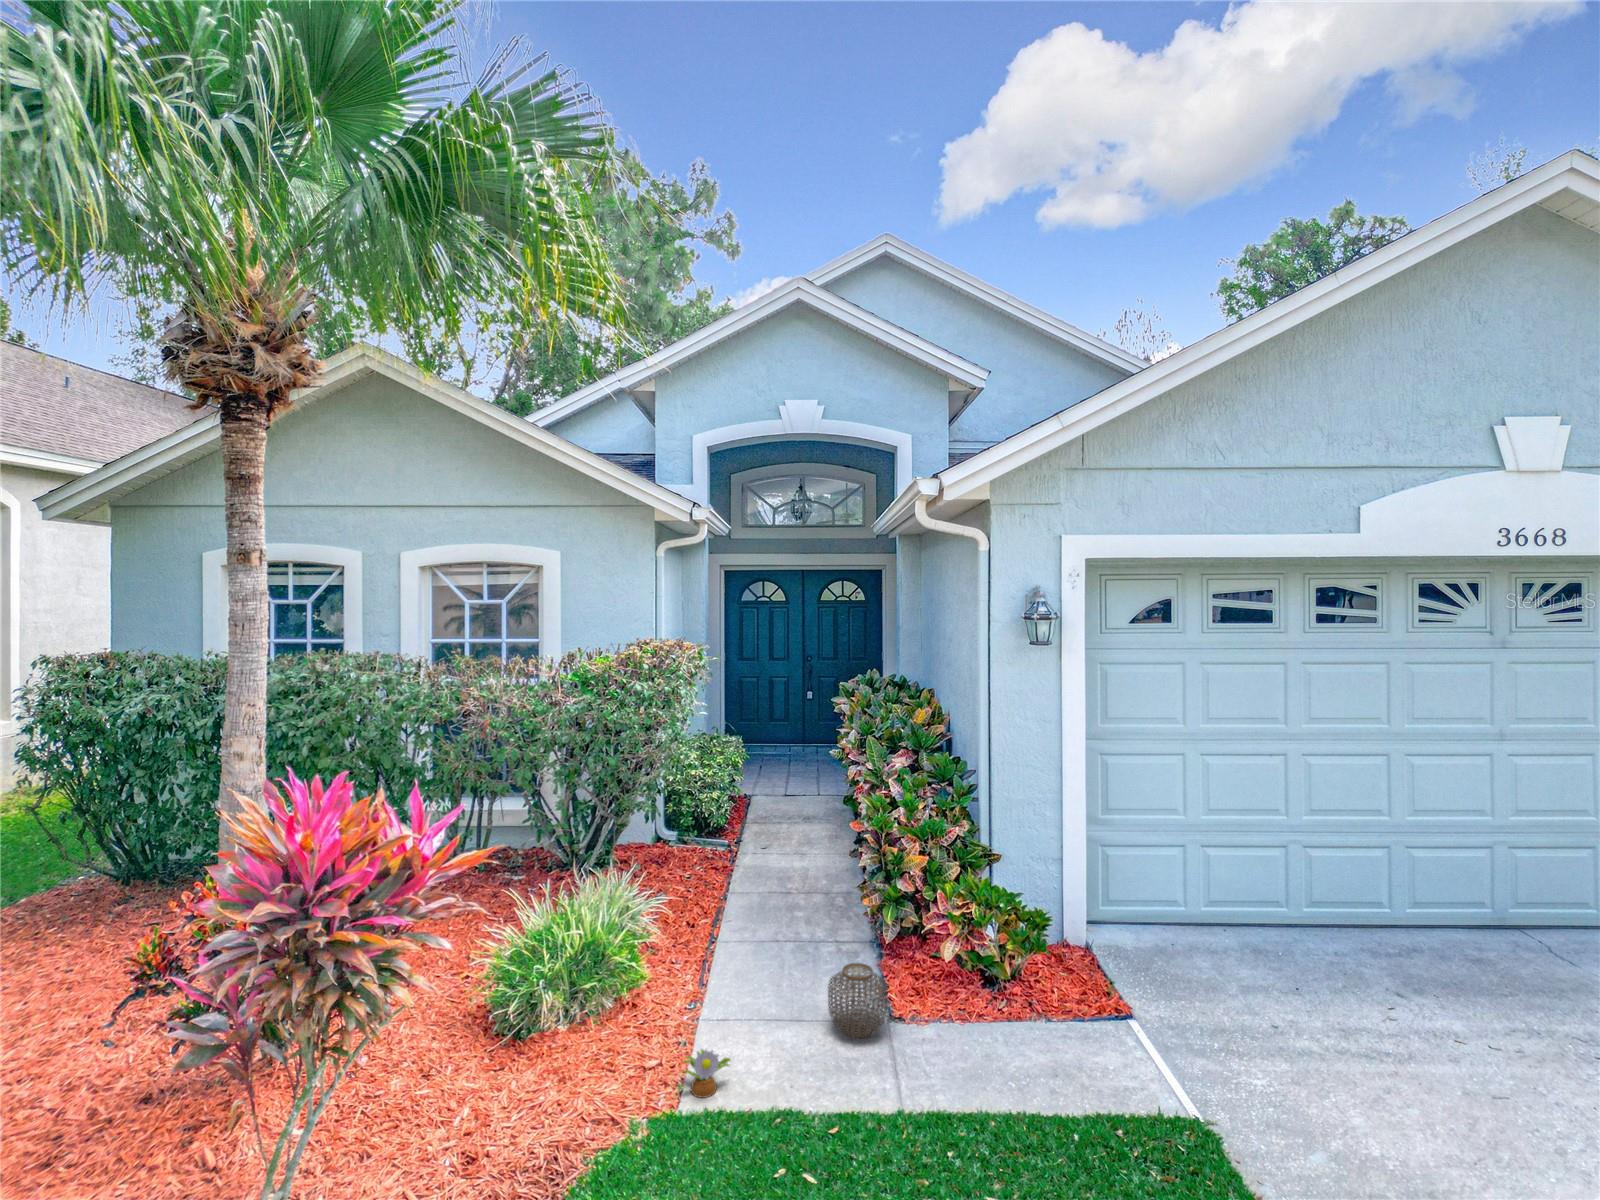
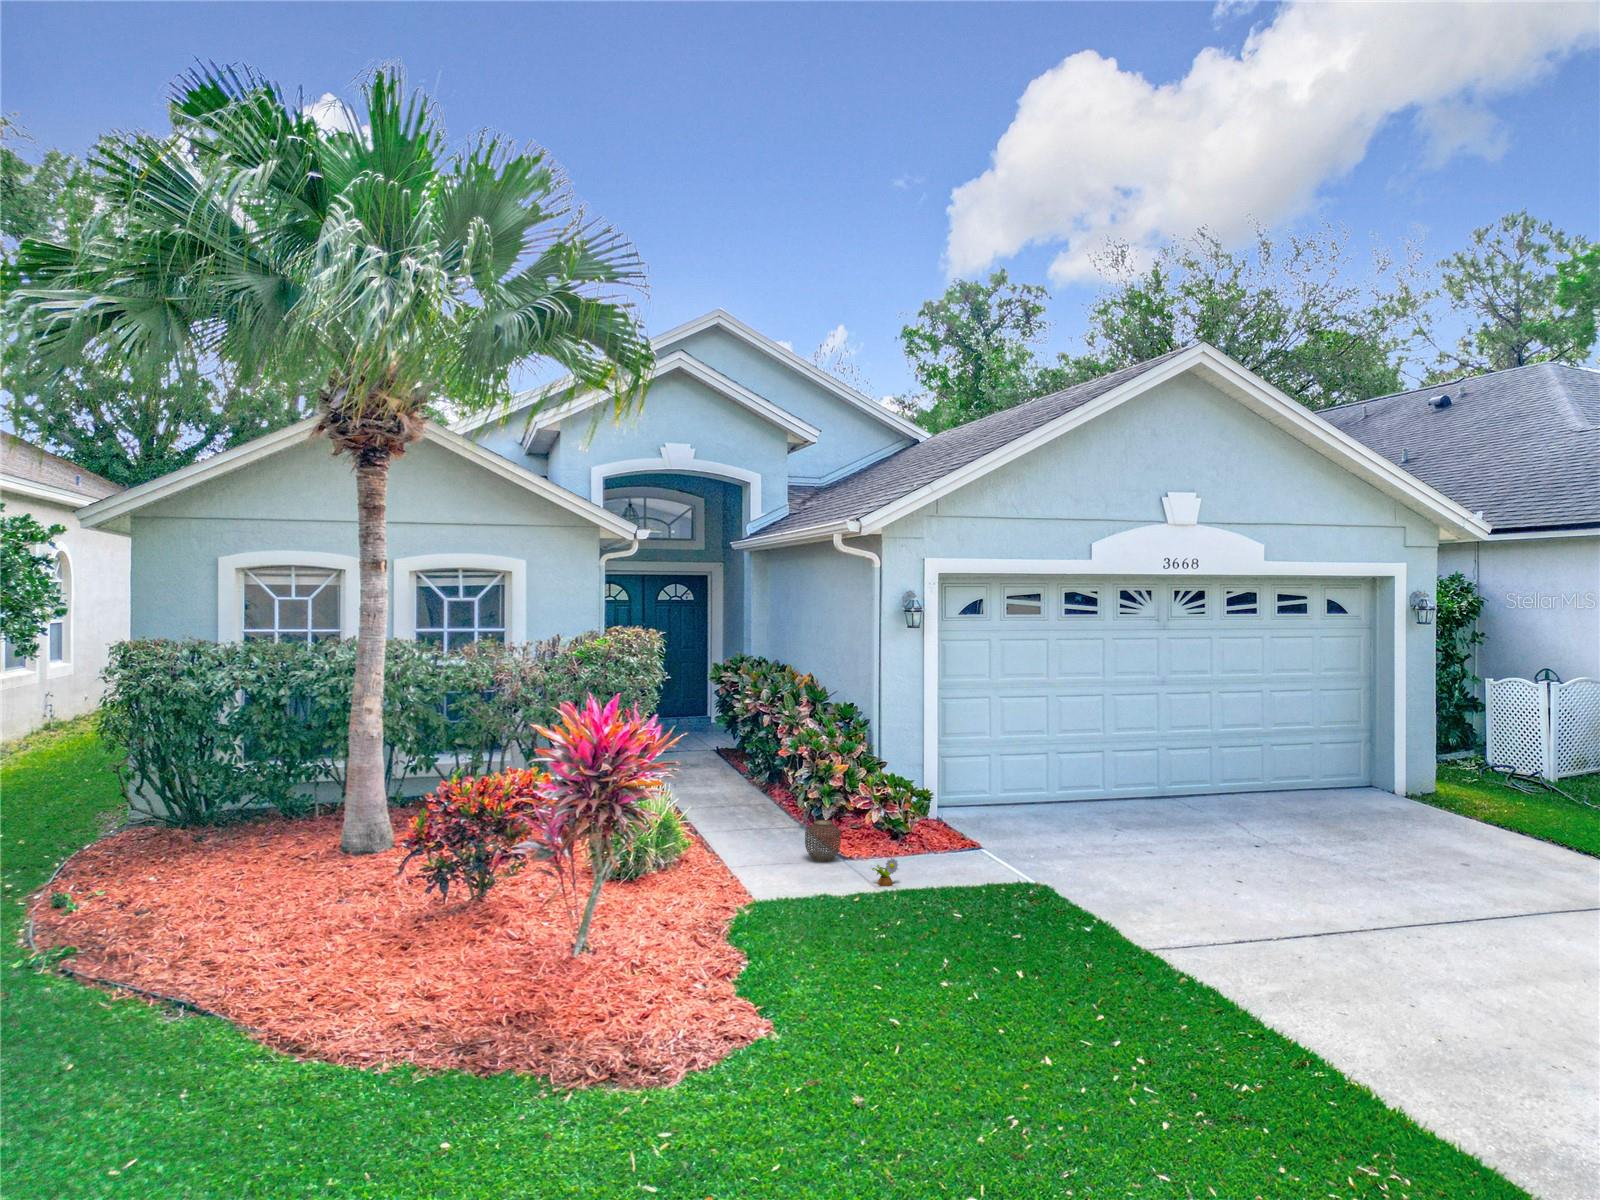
decorative plant: present [682,1049,730,1098] -> present [872,858,898,886]

